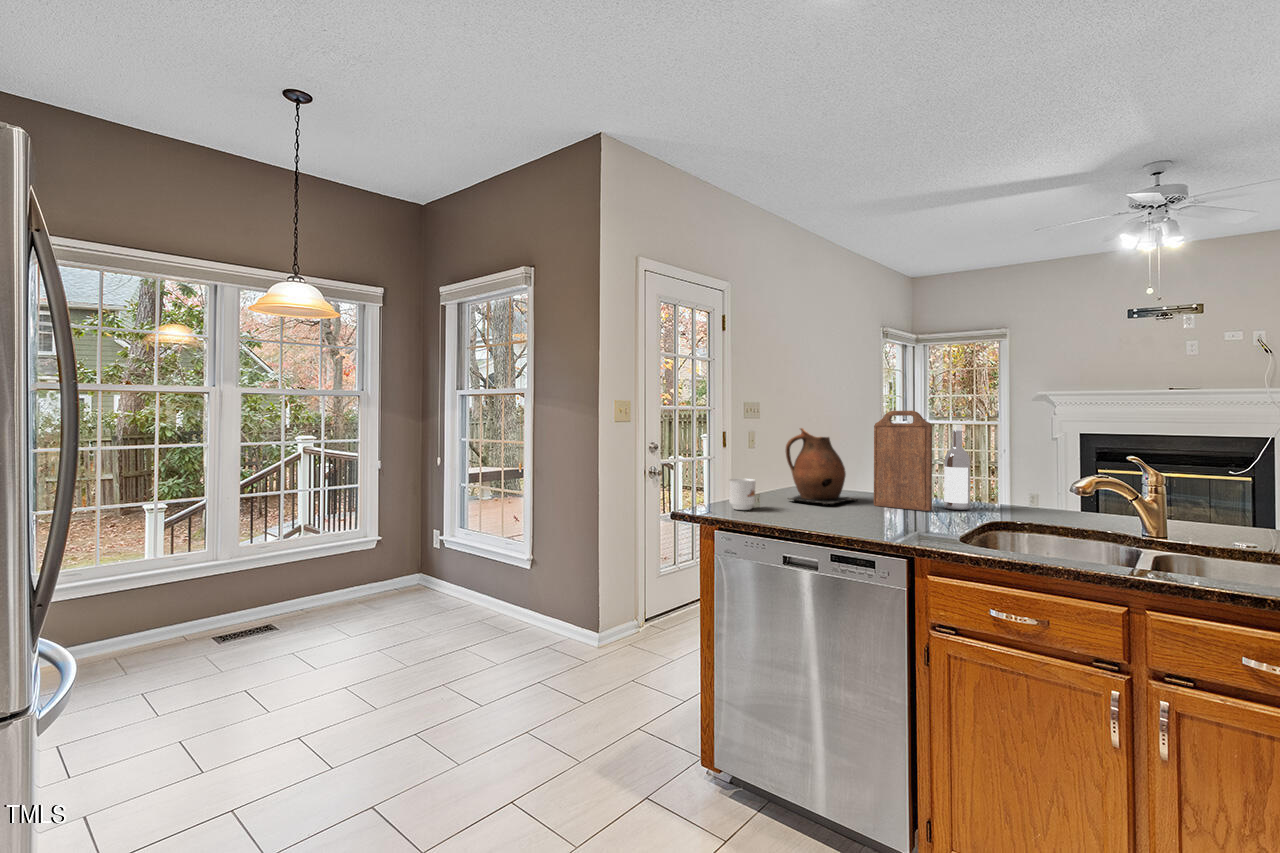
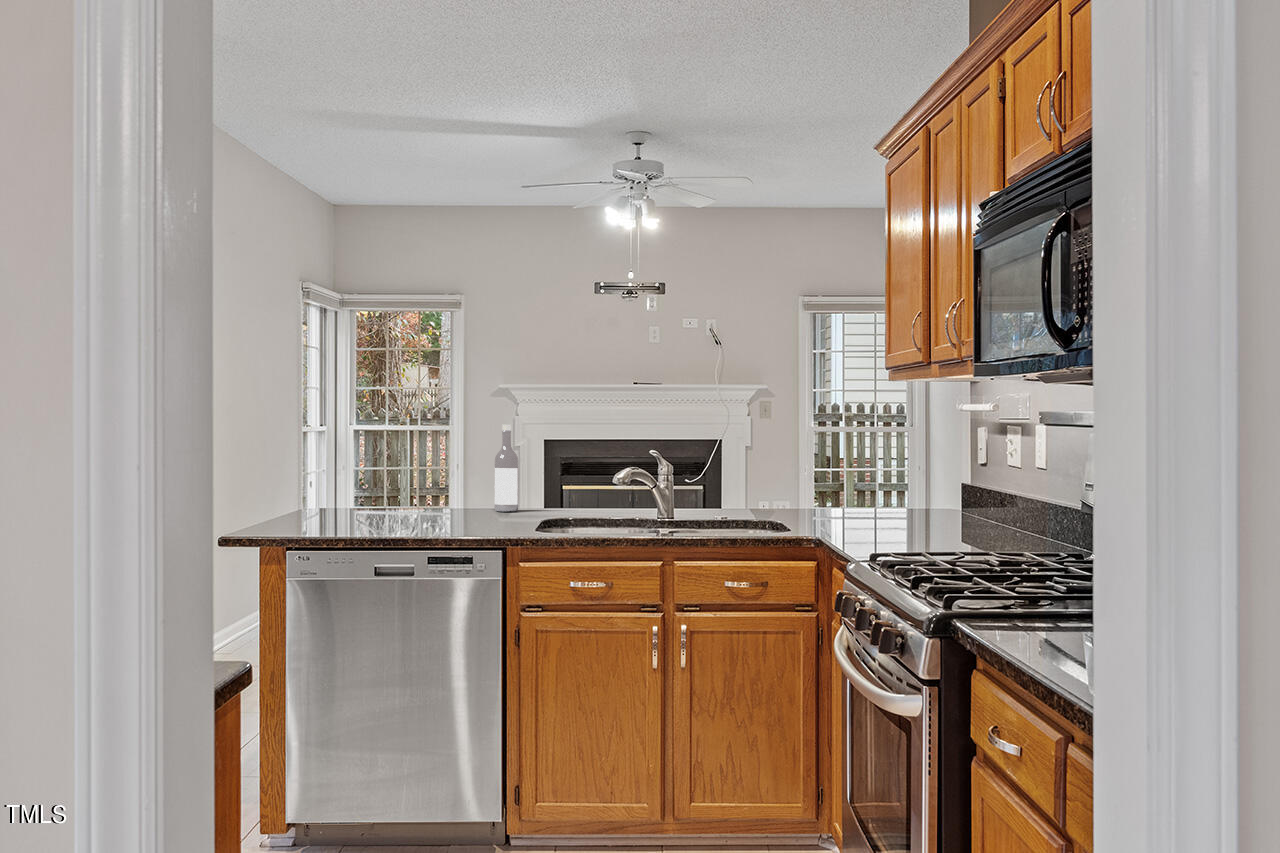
cutting board: present [874,411,932,511] -> none [428,410,489,514]
ceramic pitcher: present [786,428,855,504] -> none [329,429,406,515]
mug: present [729,479,755,510] -> none [284,488,317,524]

